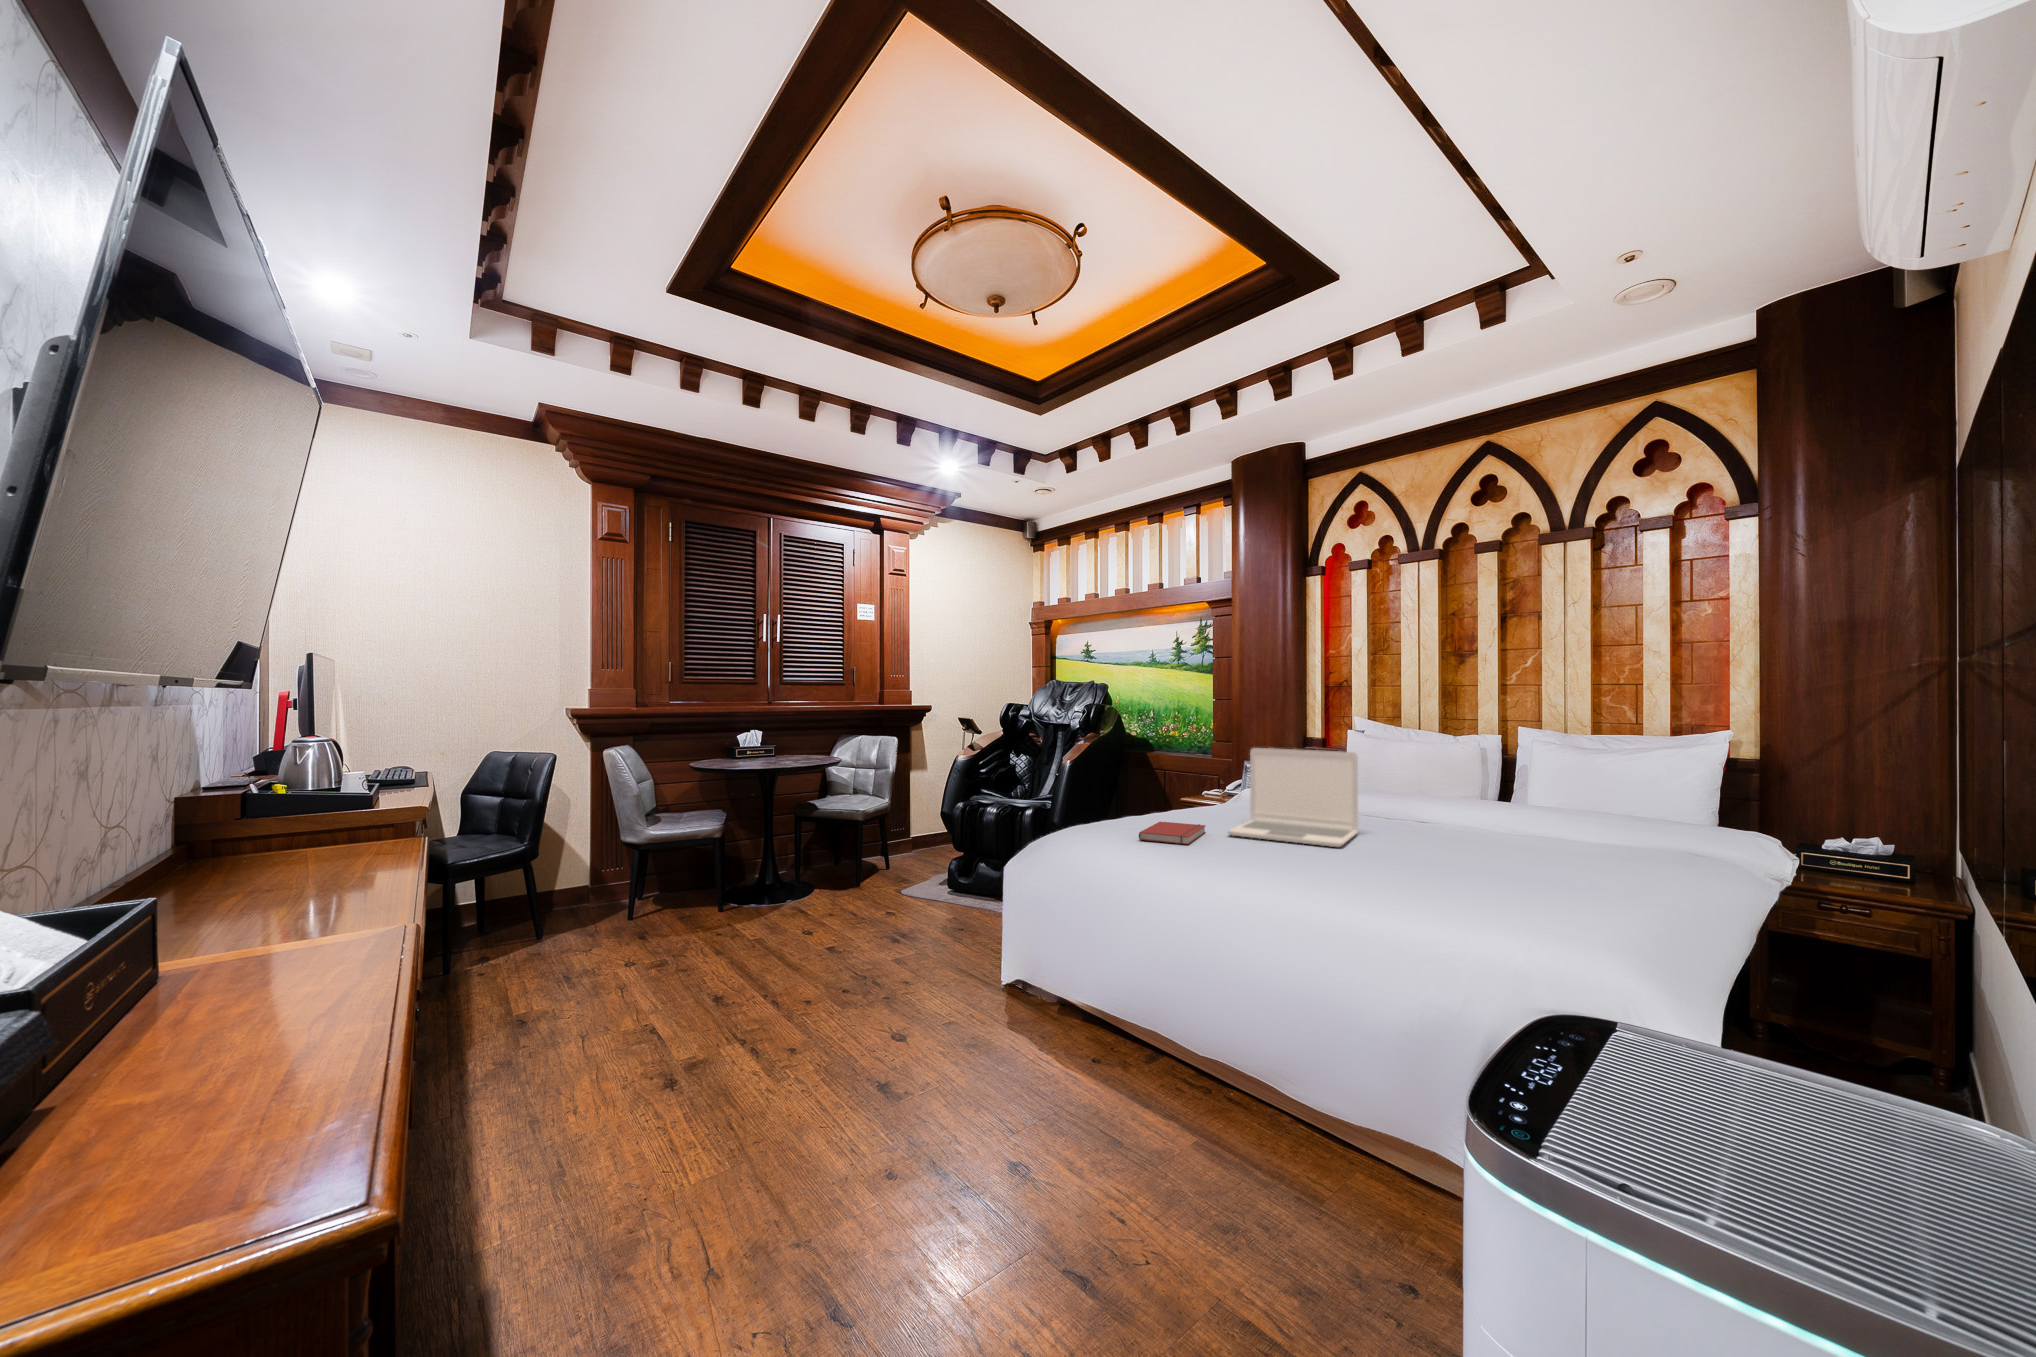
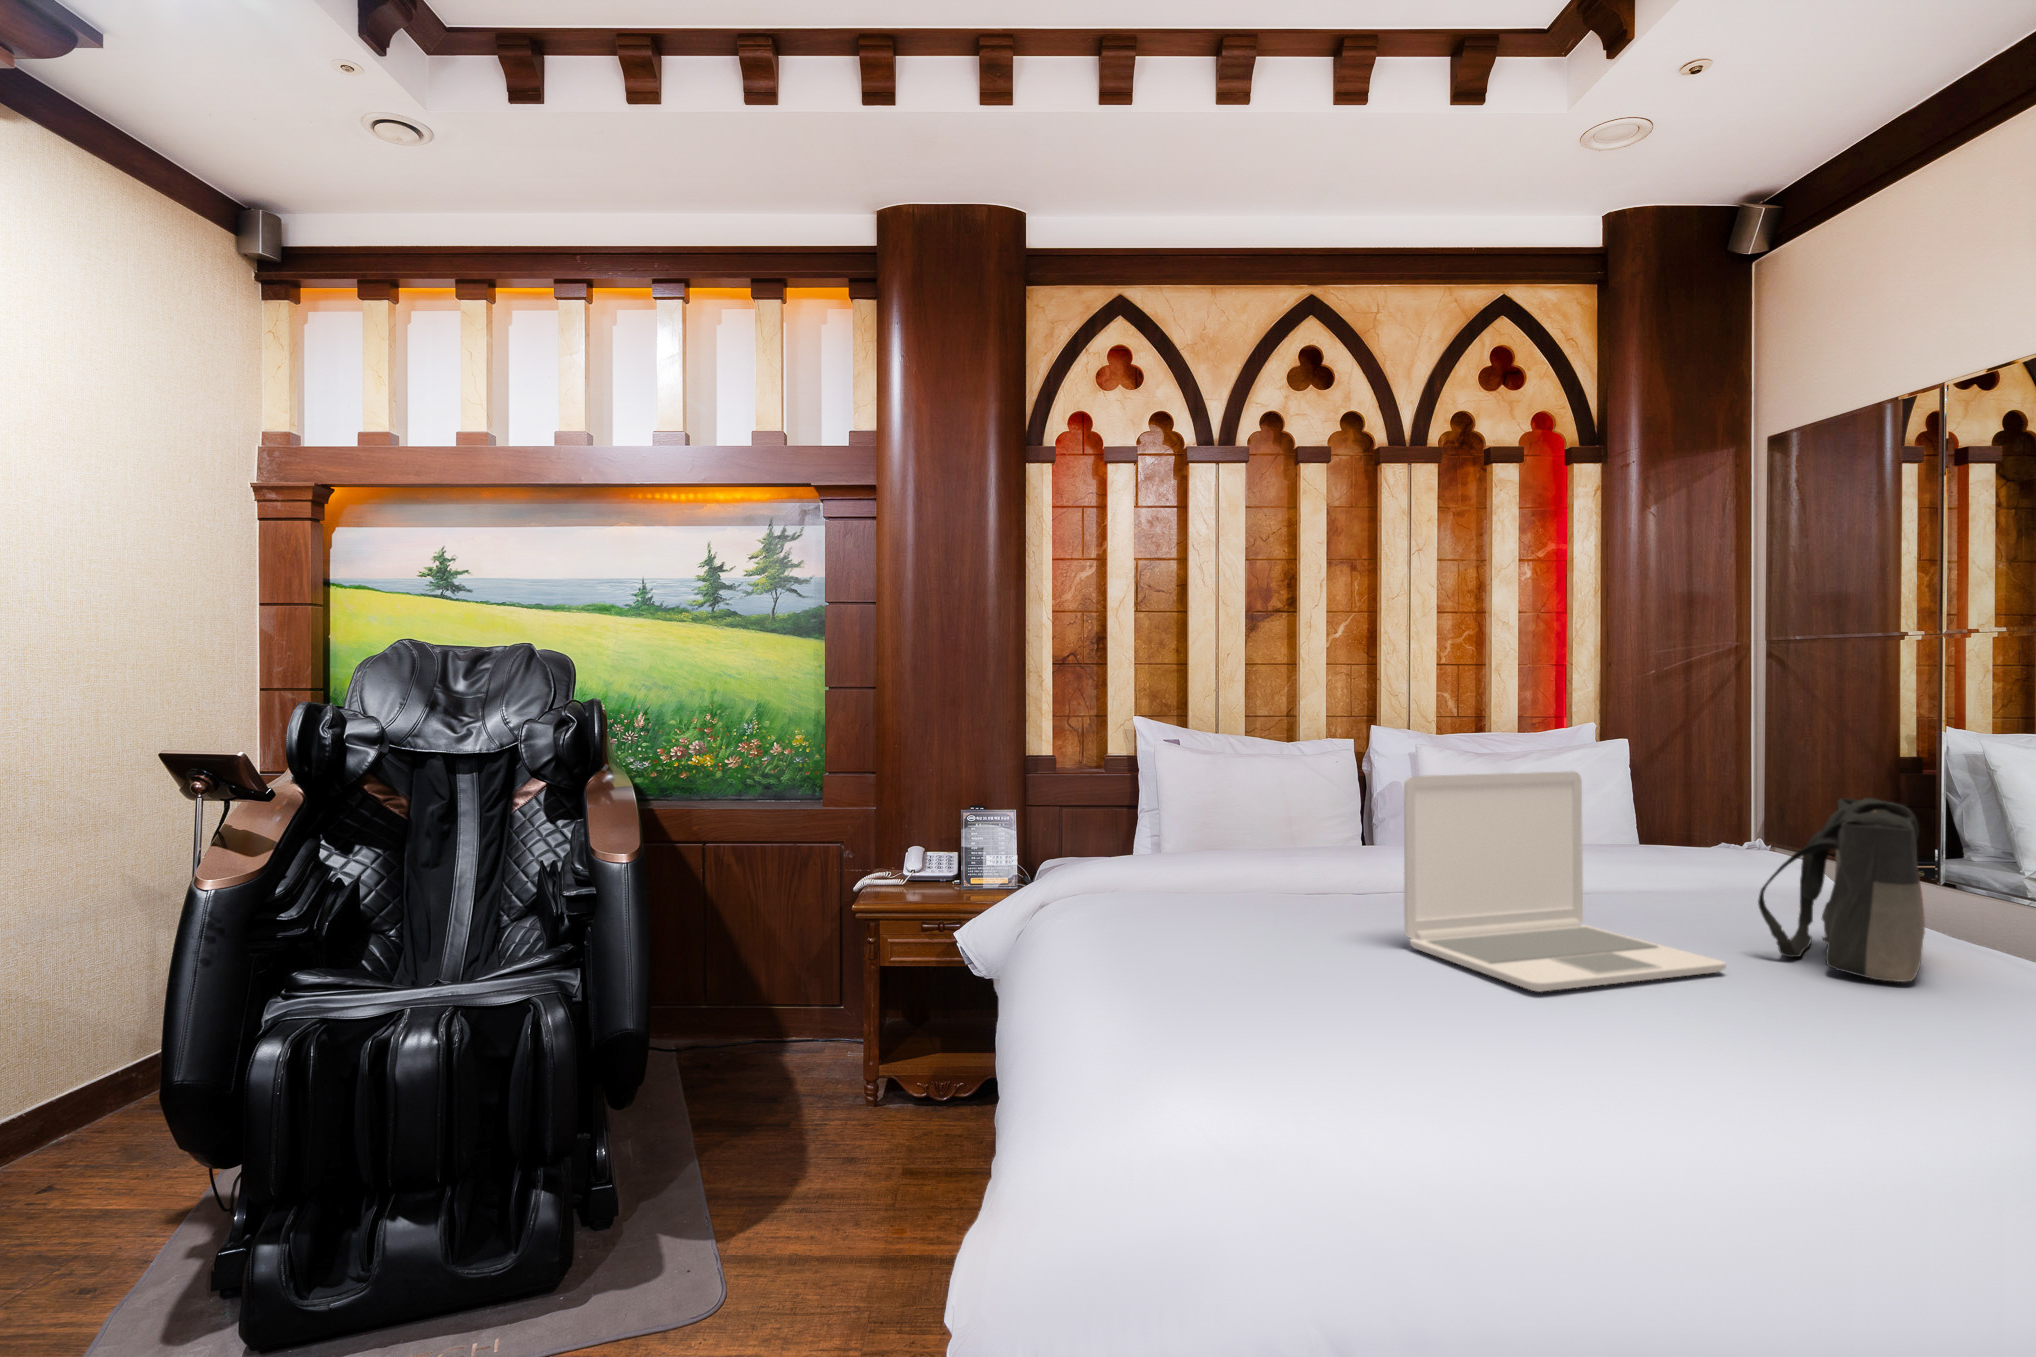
tote bag: none [1380,776,1498,862] -> present [1758,798,1925,982]
book: present [1139,822,1205,844] -> none [1378,979,1631,1072]

